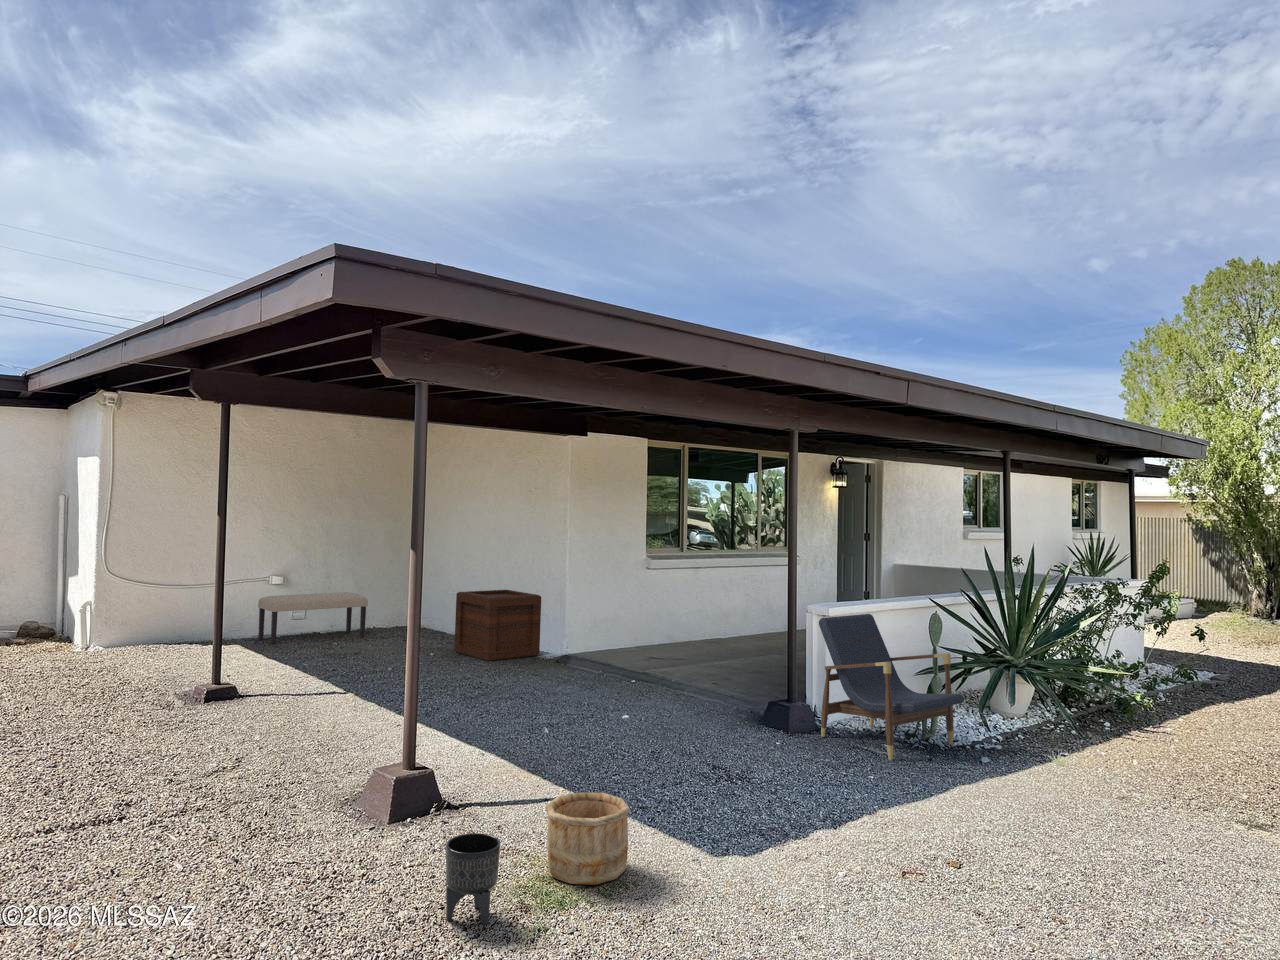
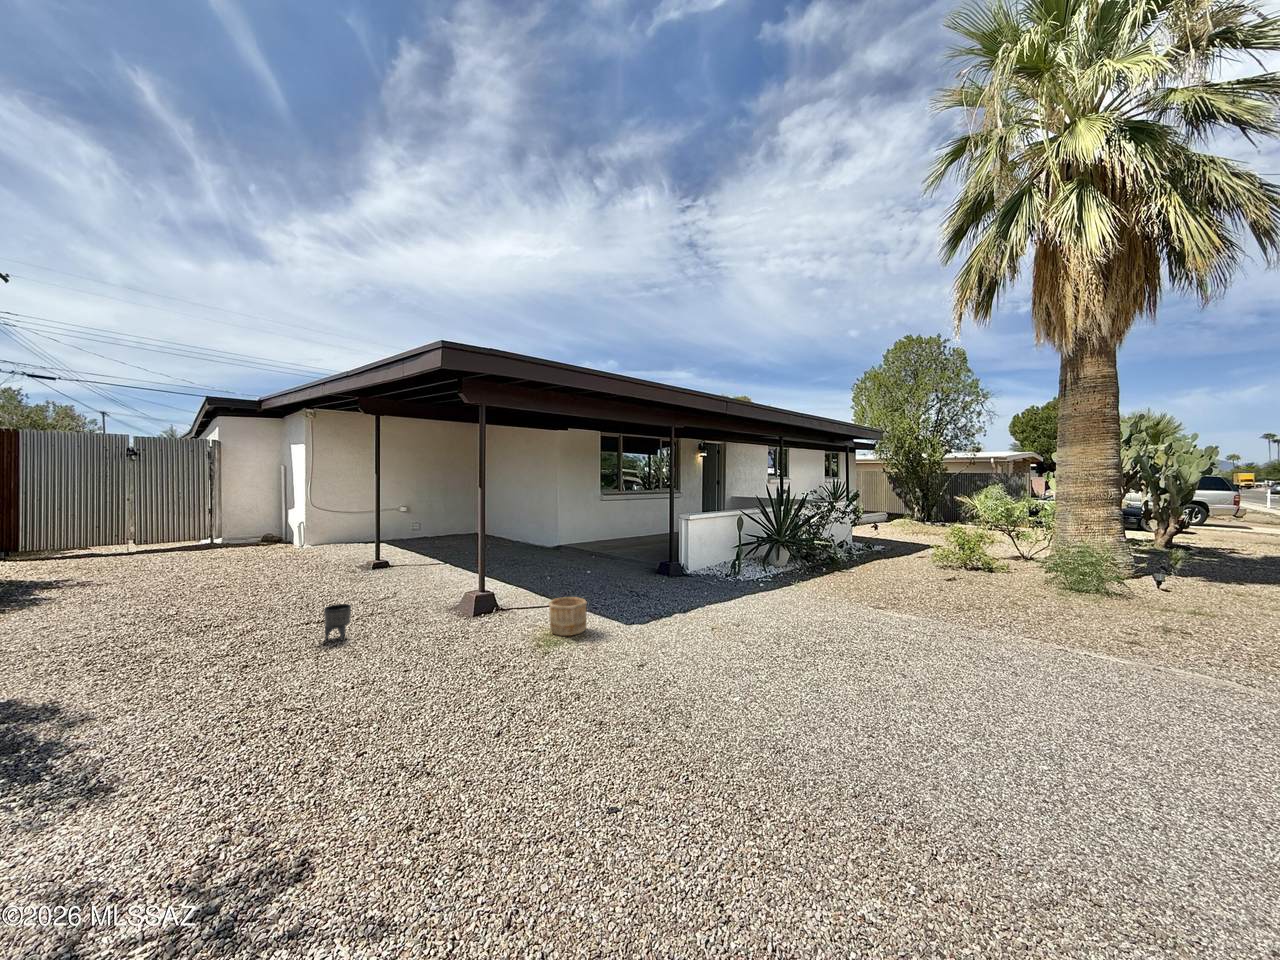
wooden crate: present [454,590,541,661] -> none [500,512,546,549]
bench: present [258,592,368,644] -> none [393,516,453,543]
lounge chair: present [819,614,964,760] -> none [683,518,752,586]
planter: present [446,833,500,925] -> present [324,604,351,640]

